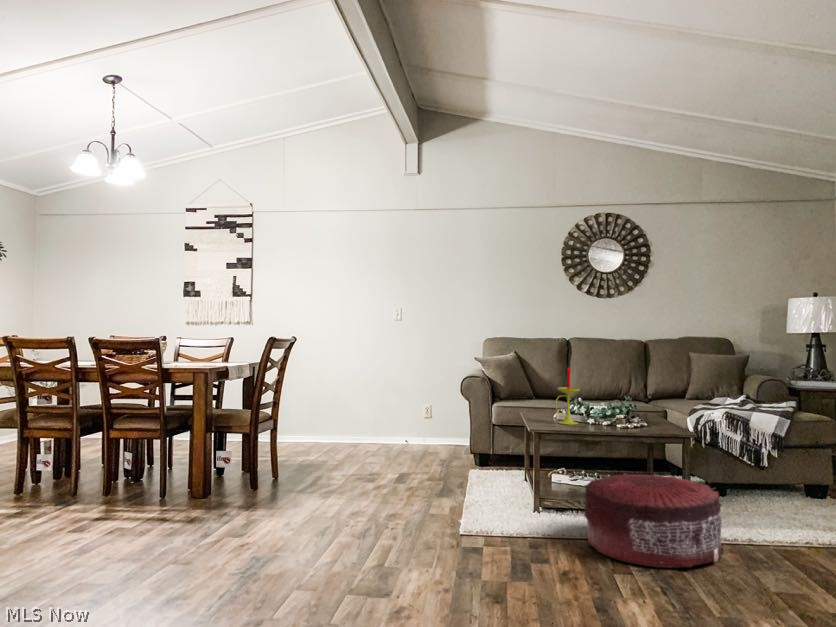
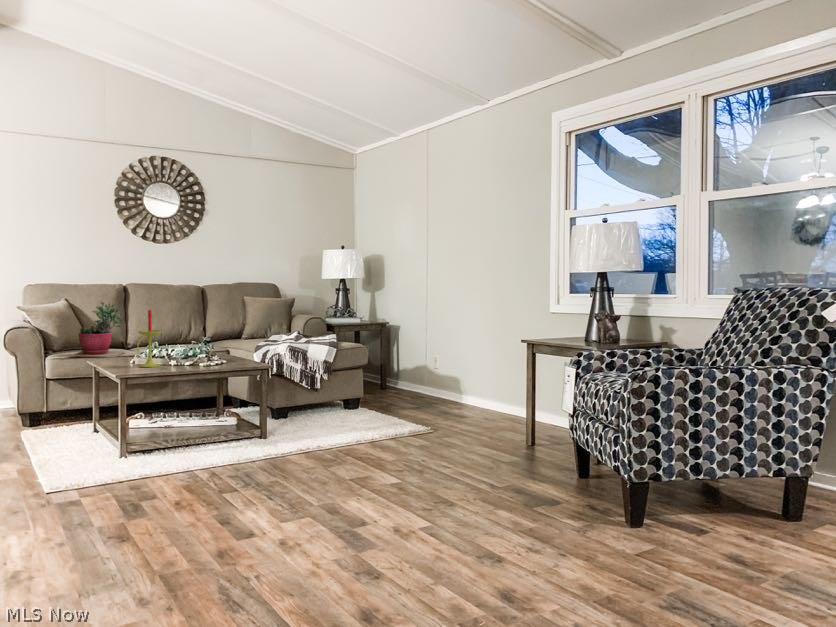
succulent plant: none [508,356,560,410] -> present [70,302,124,357]
pouf: present [584,473,724,568] -> none [183,402,305,483]

